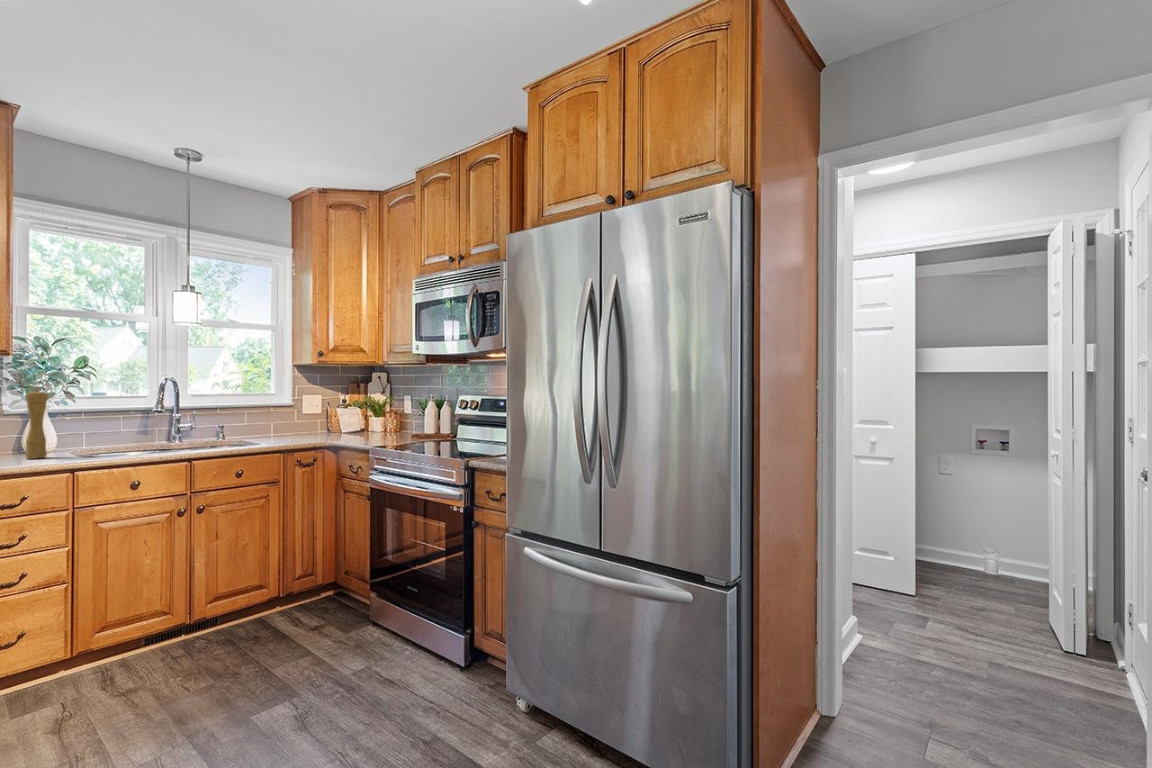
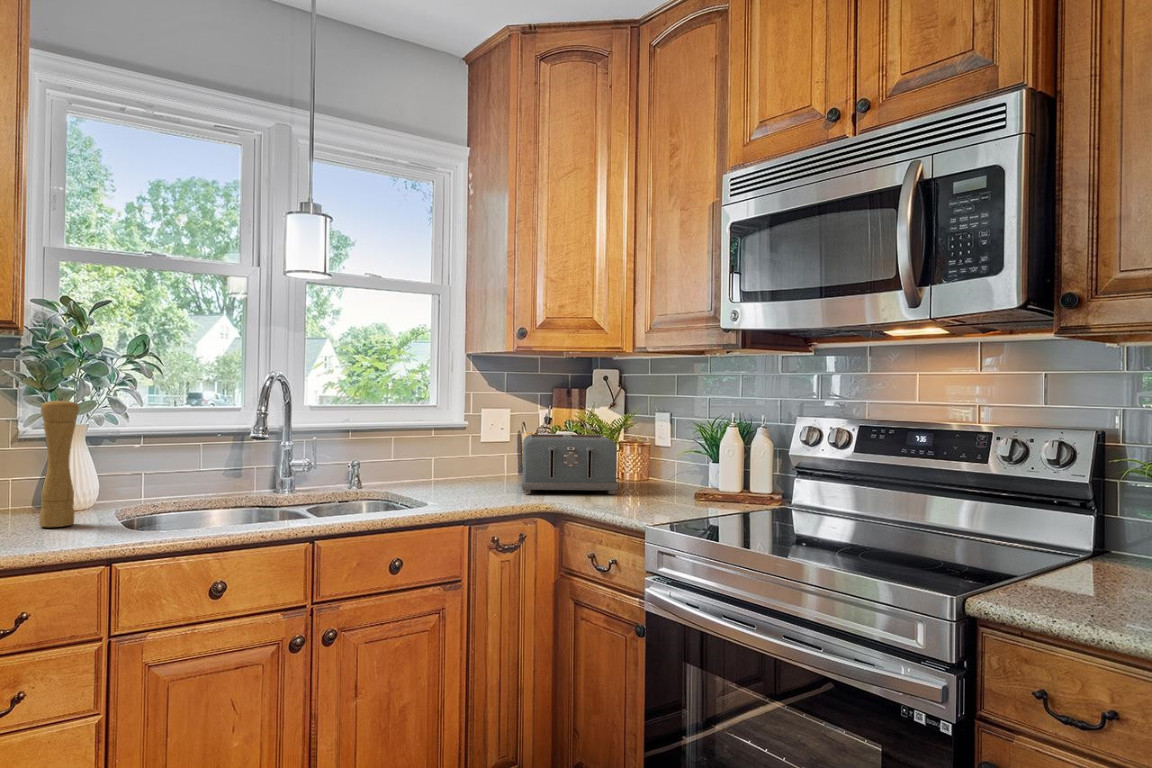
toaster: none [319,408,375,438] -> present [521,434,618,494]

